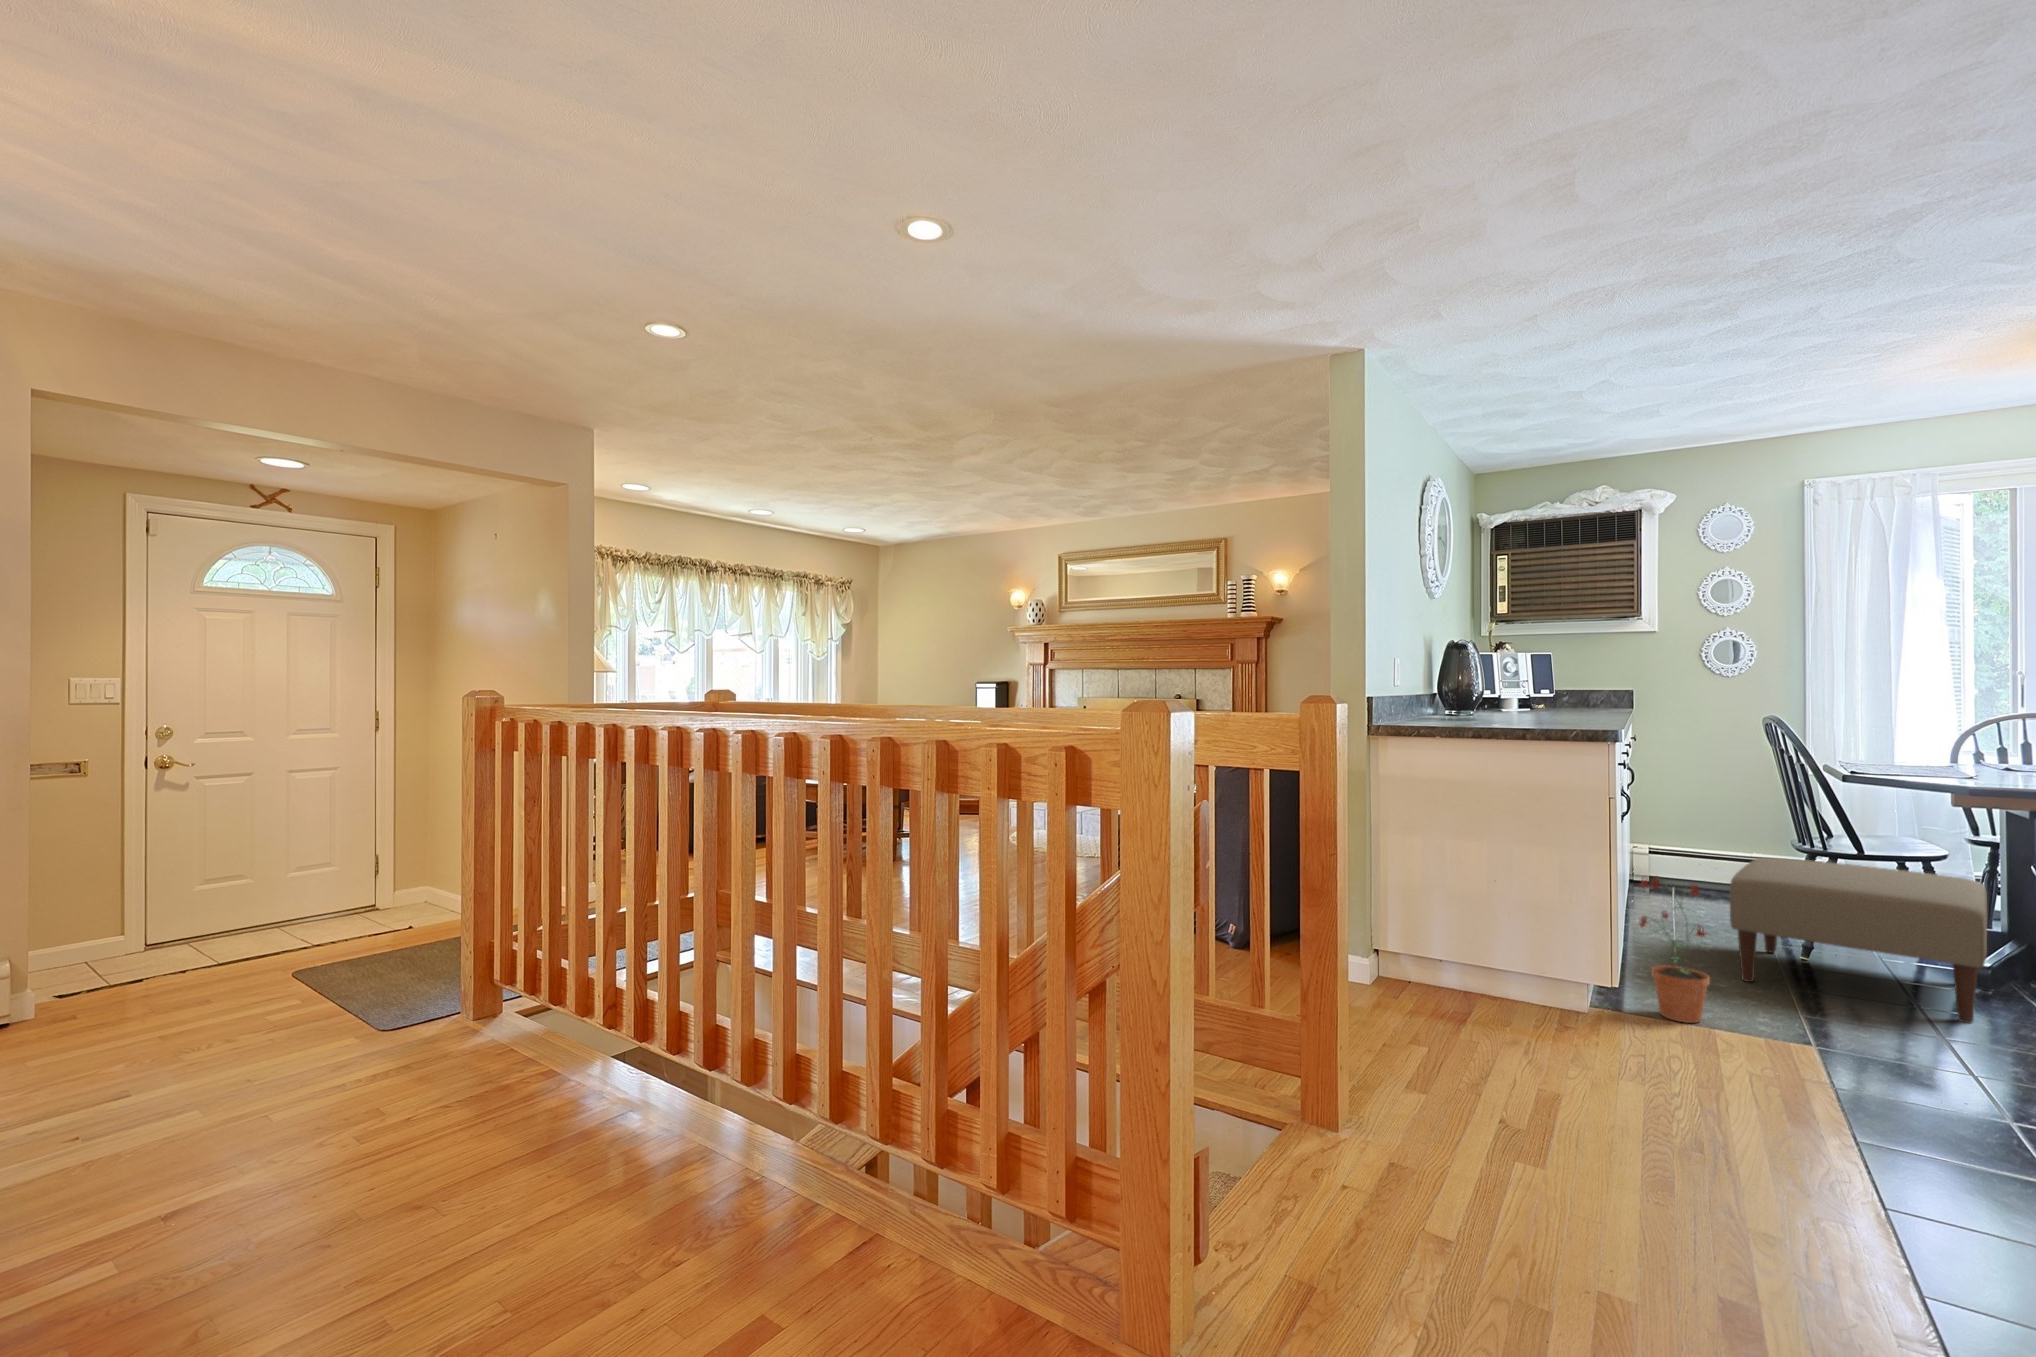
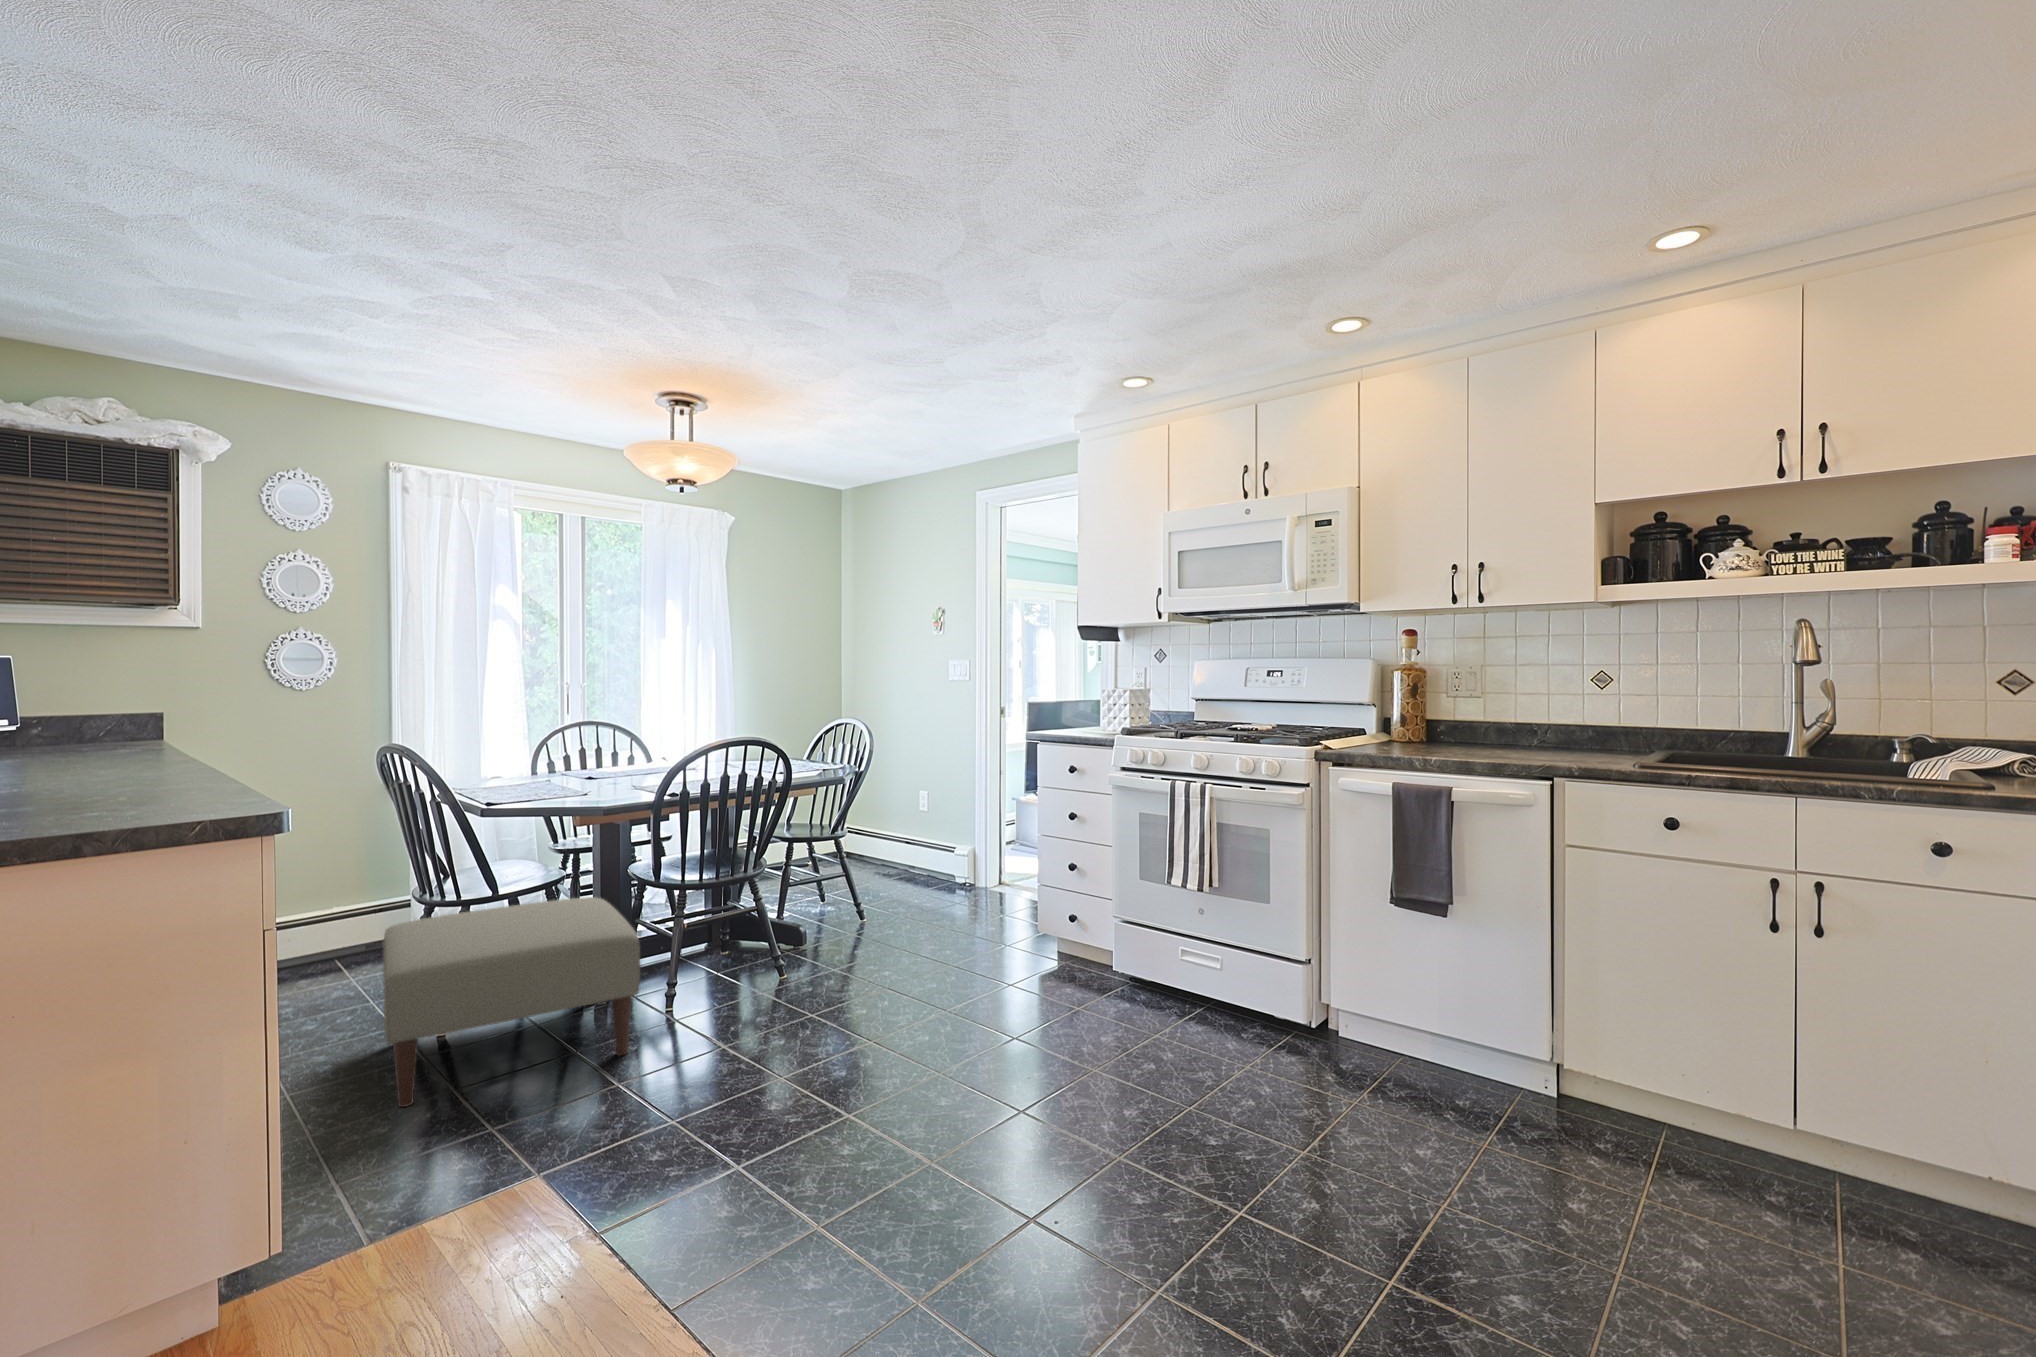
potted plant: present [1640,876,1711,1023] -> none [293,1016,421,1247]

